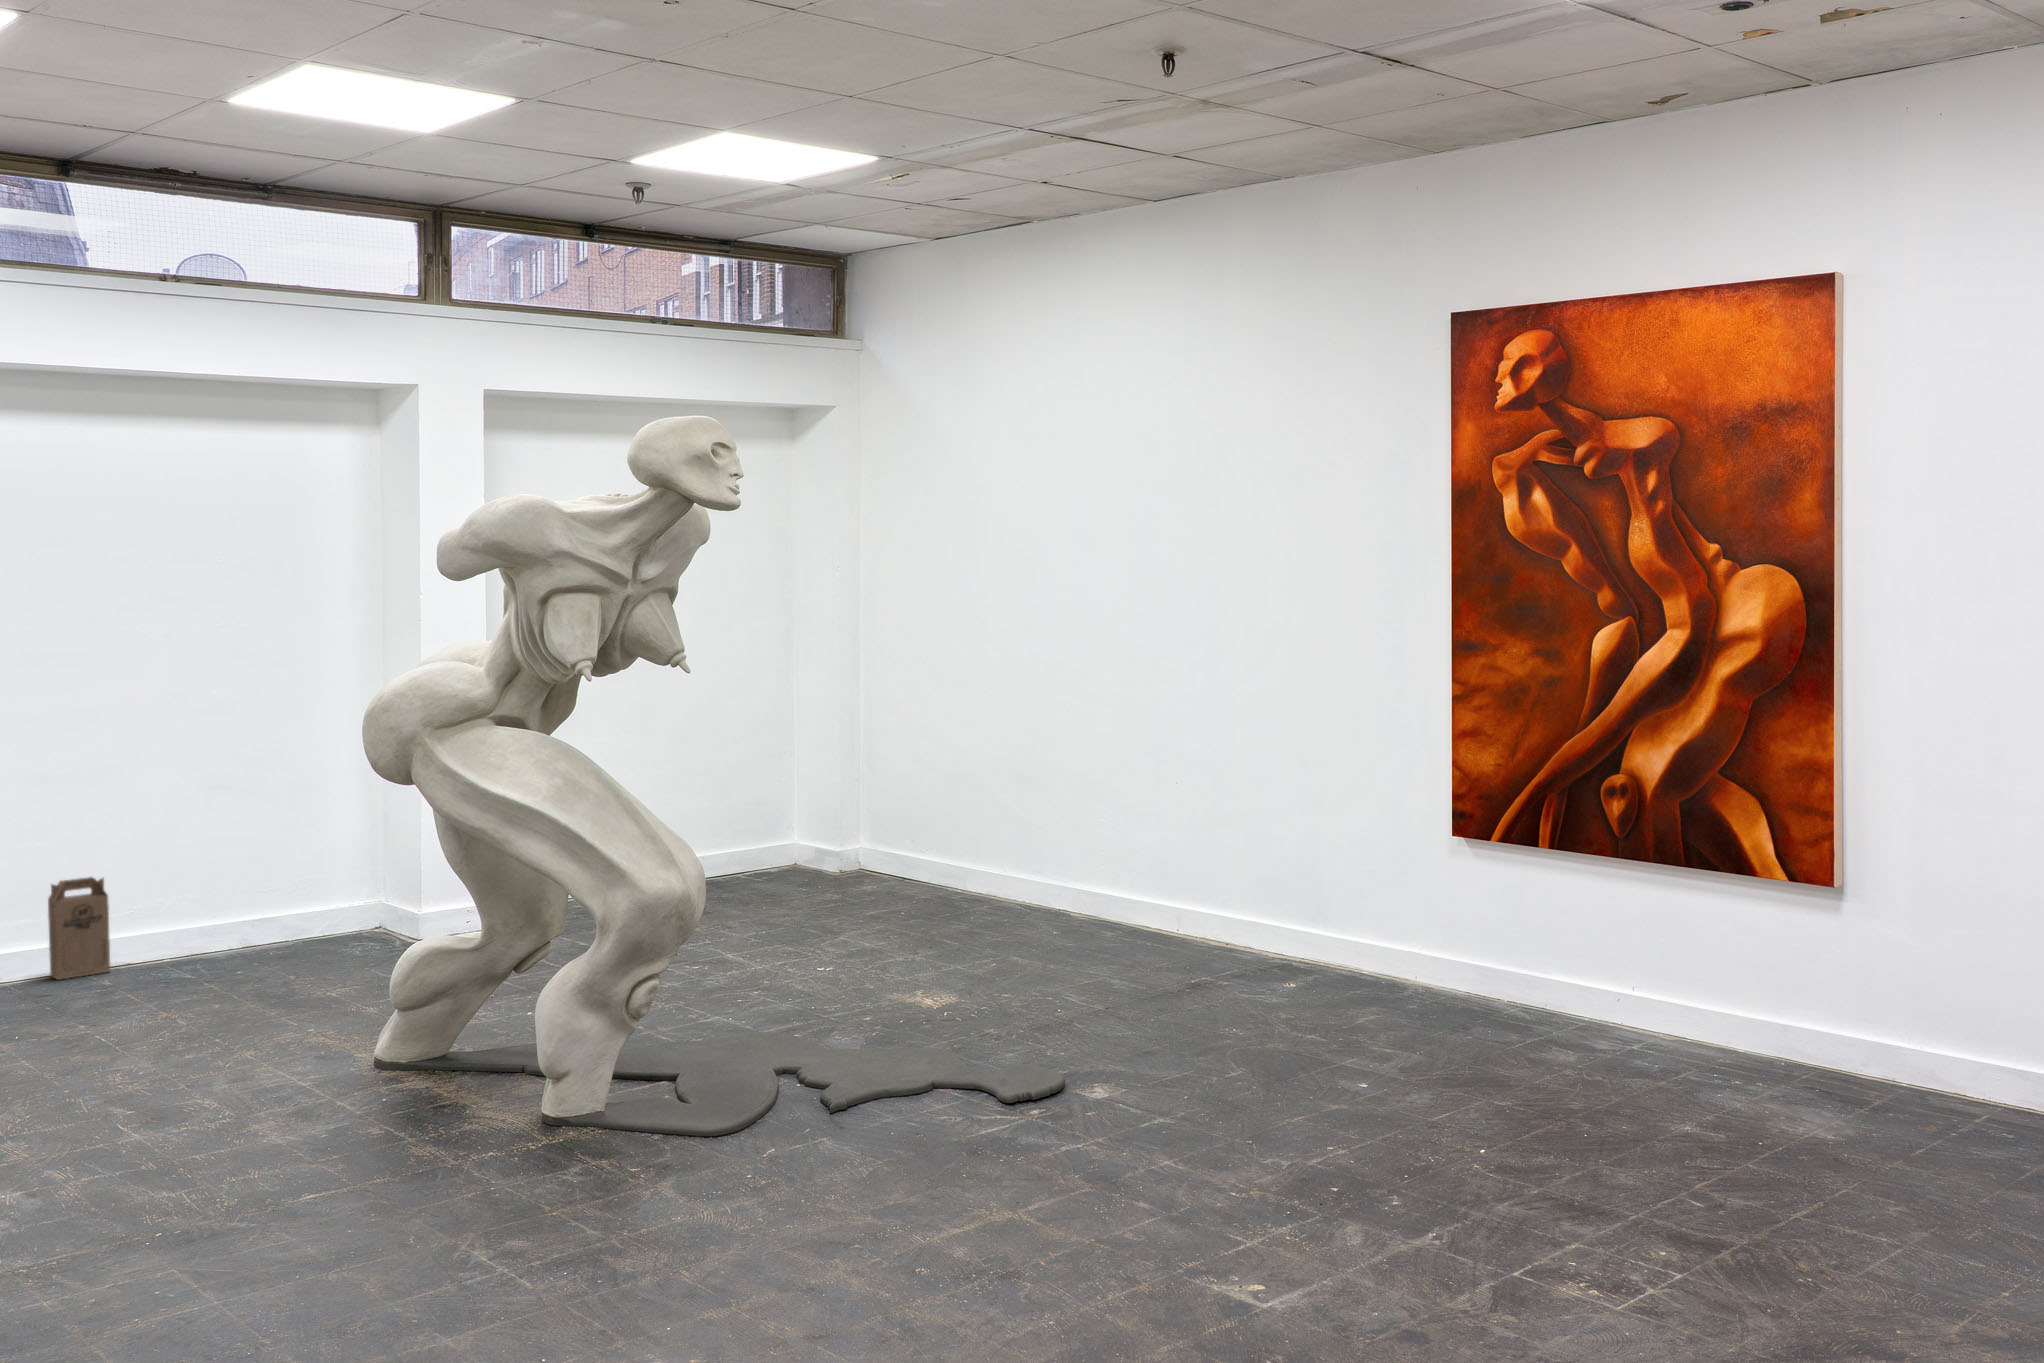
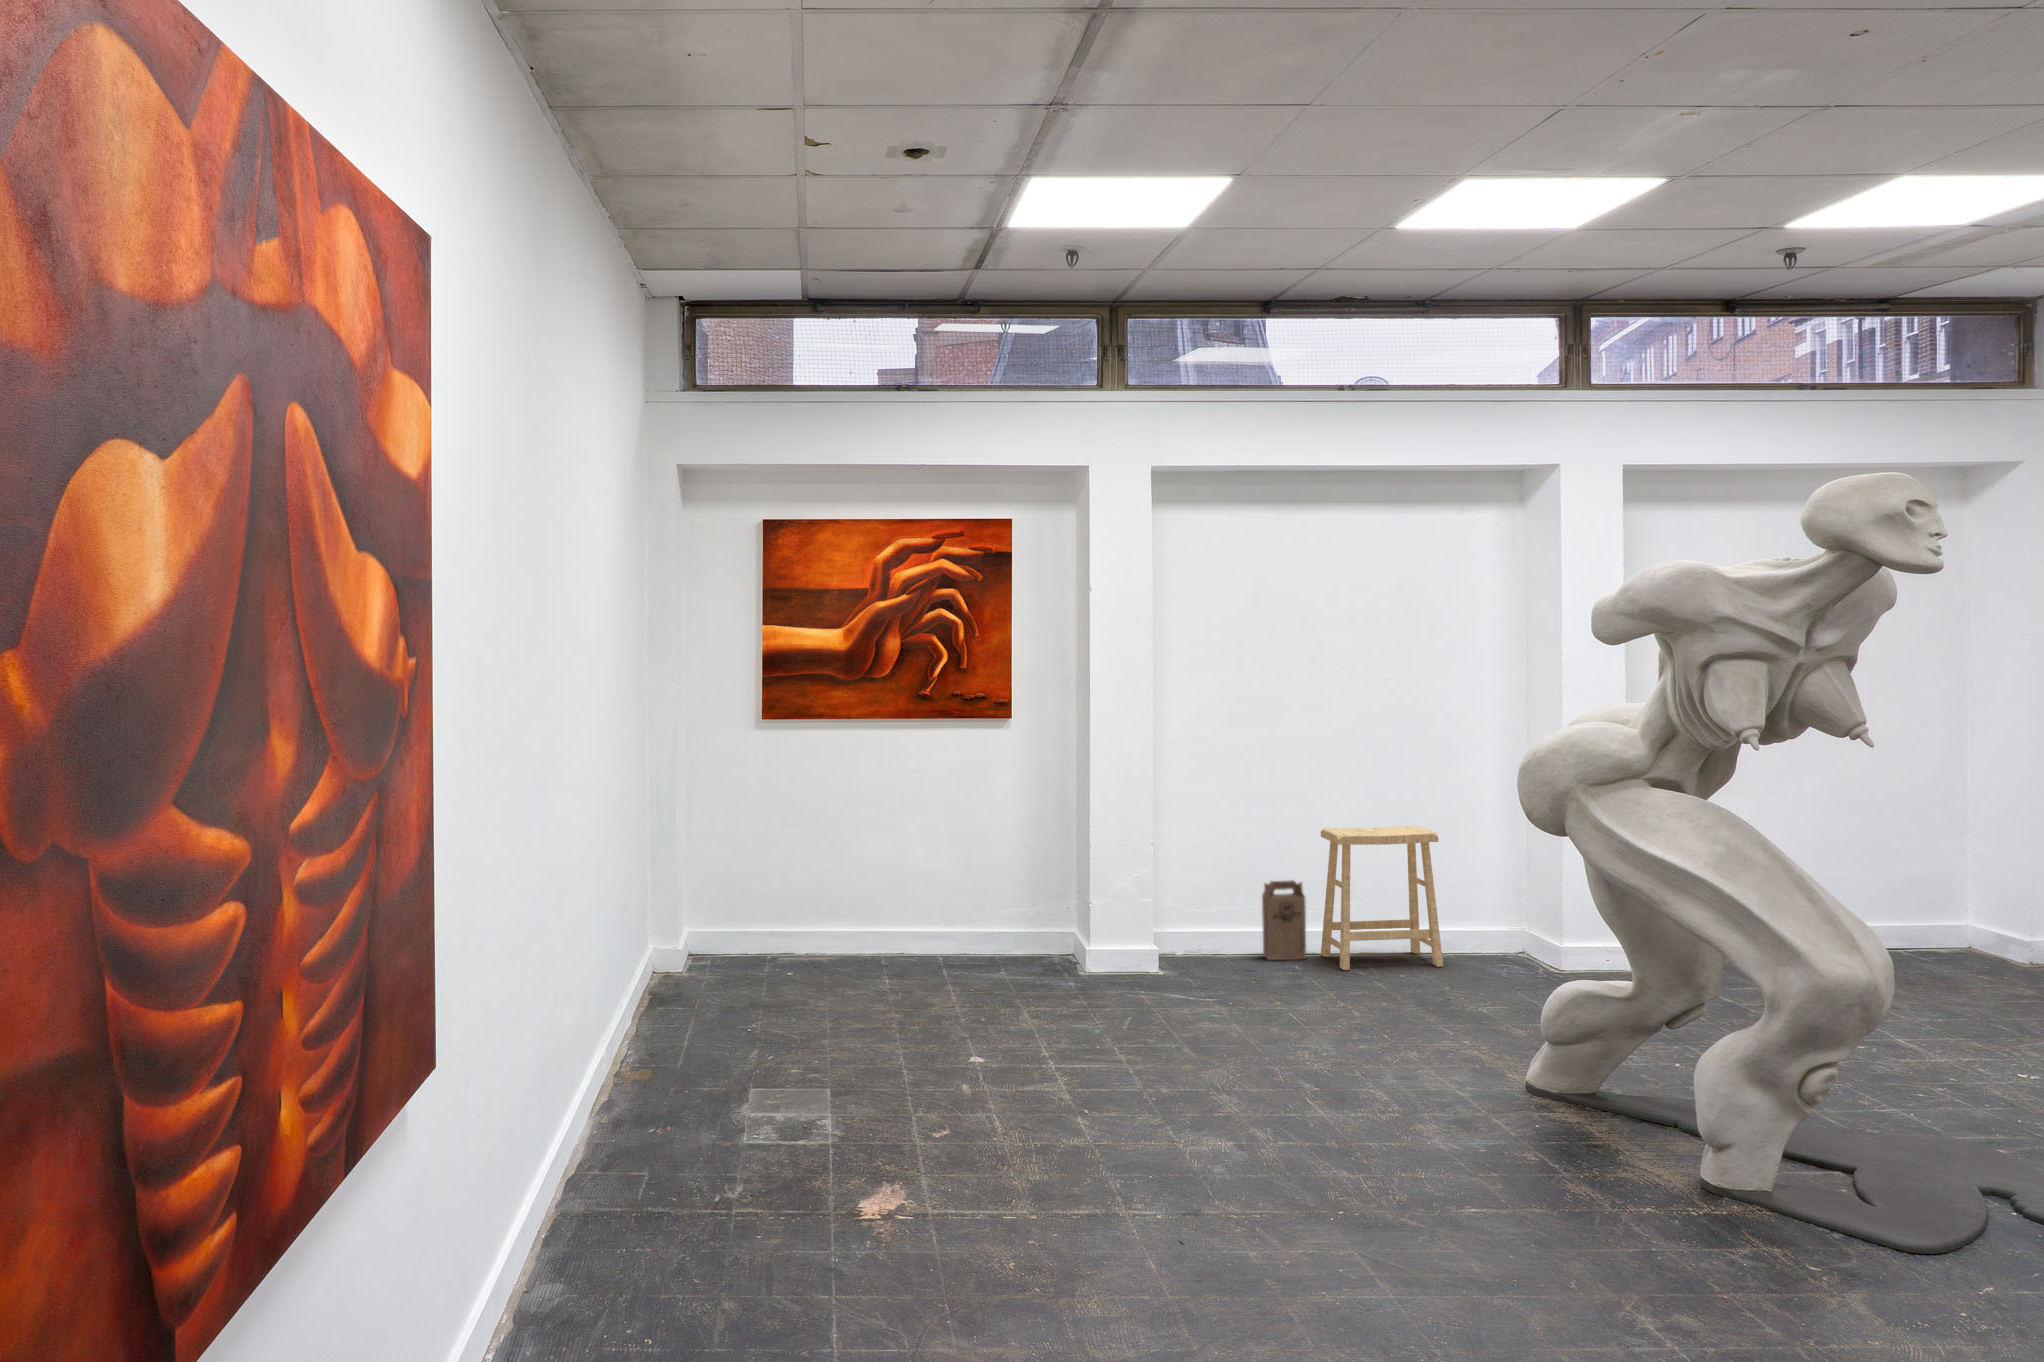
stool: none [128,798,286,977] -> present [1321,826,1443,970]

